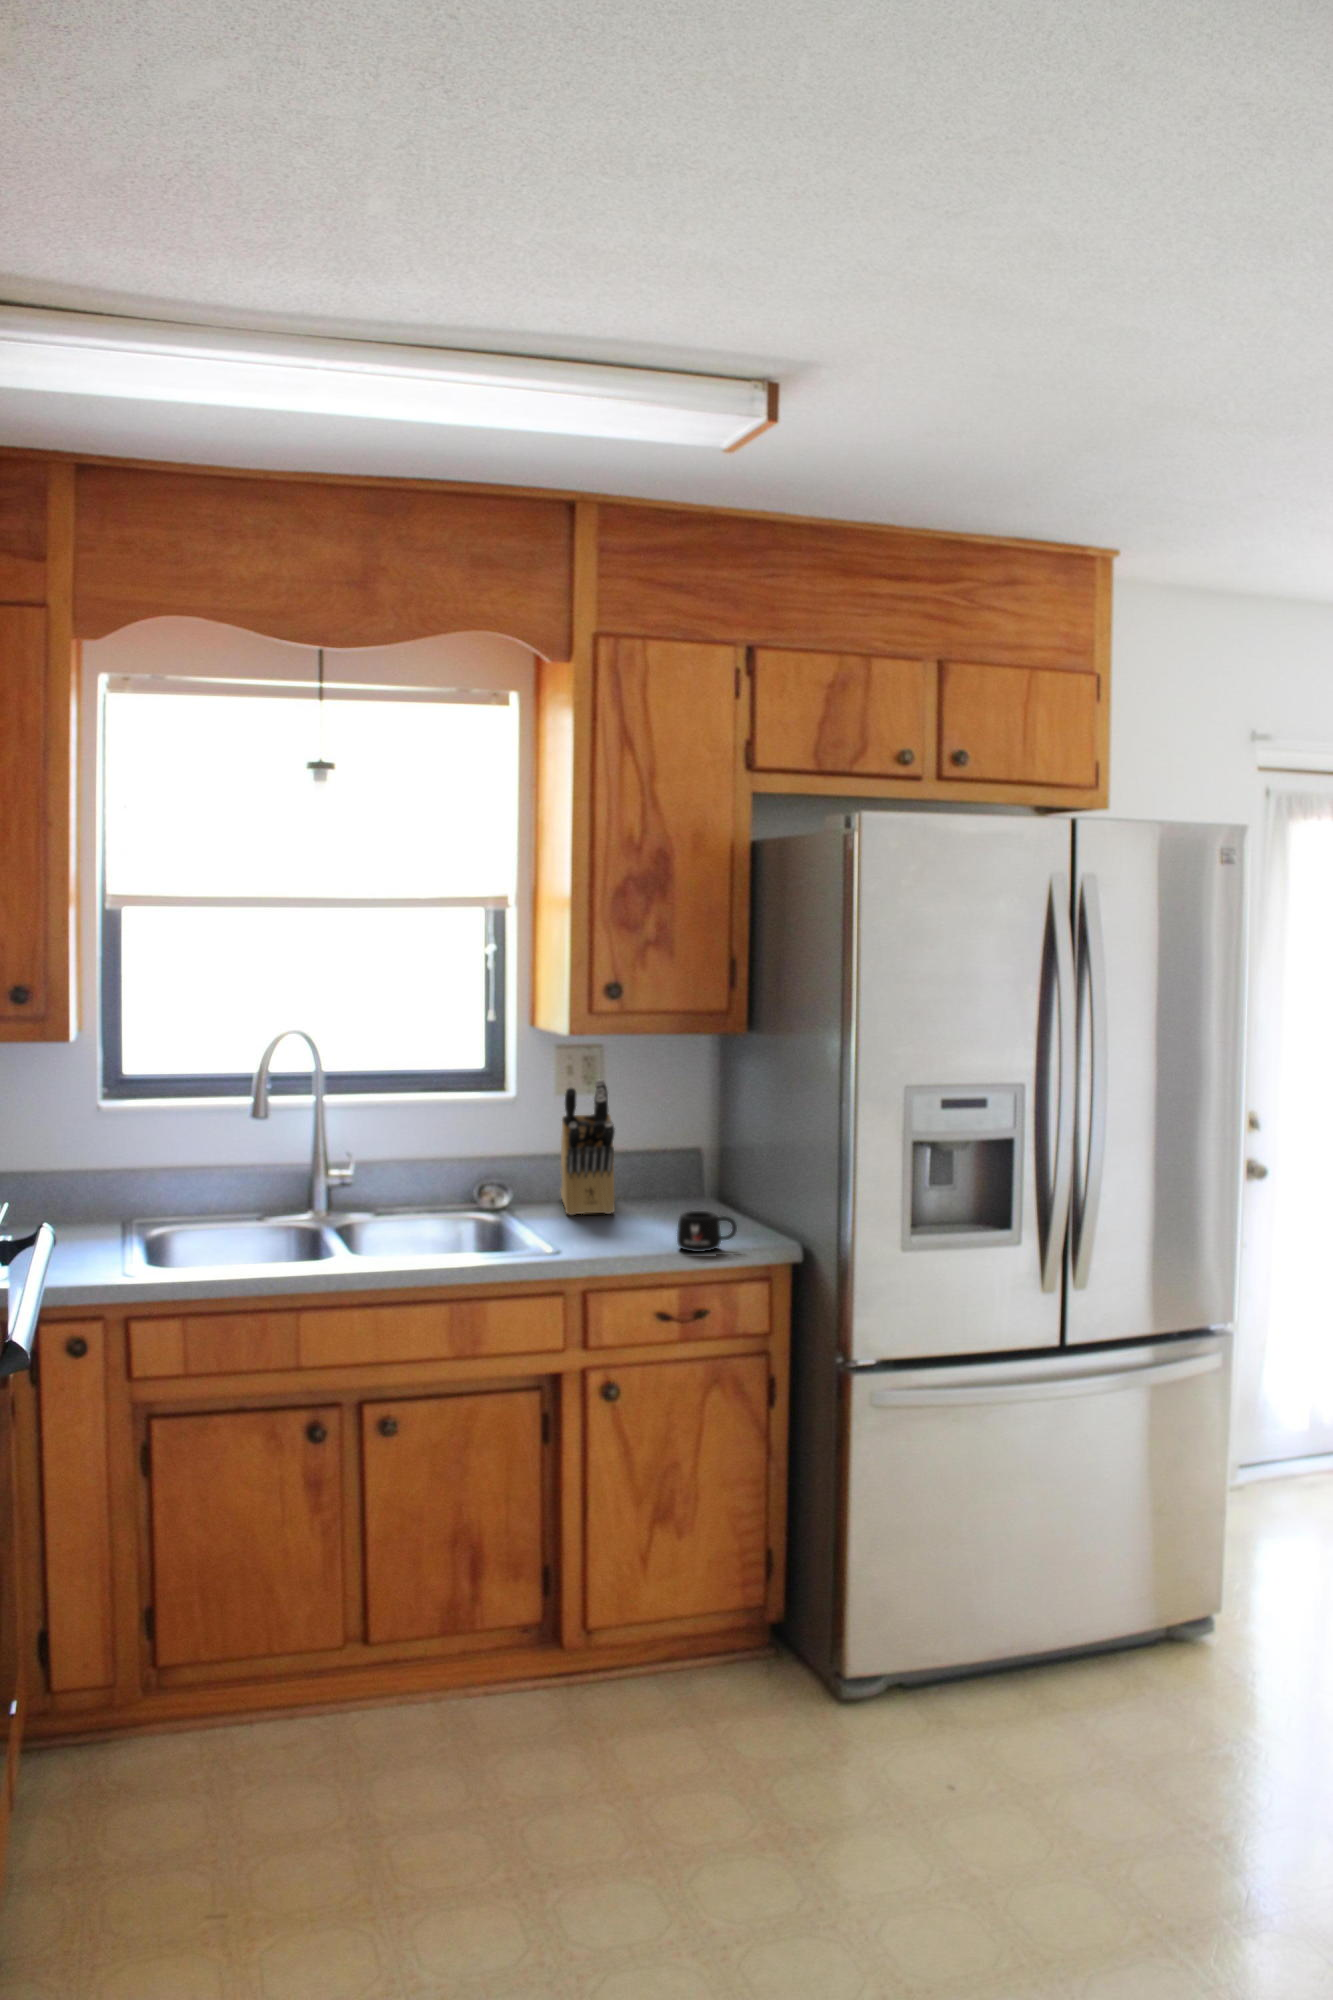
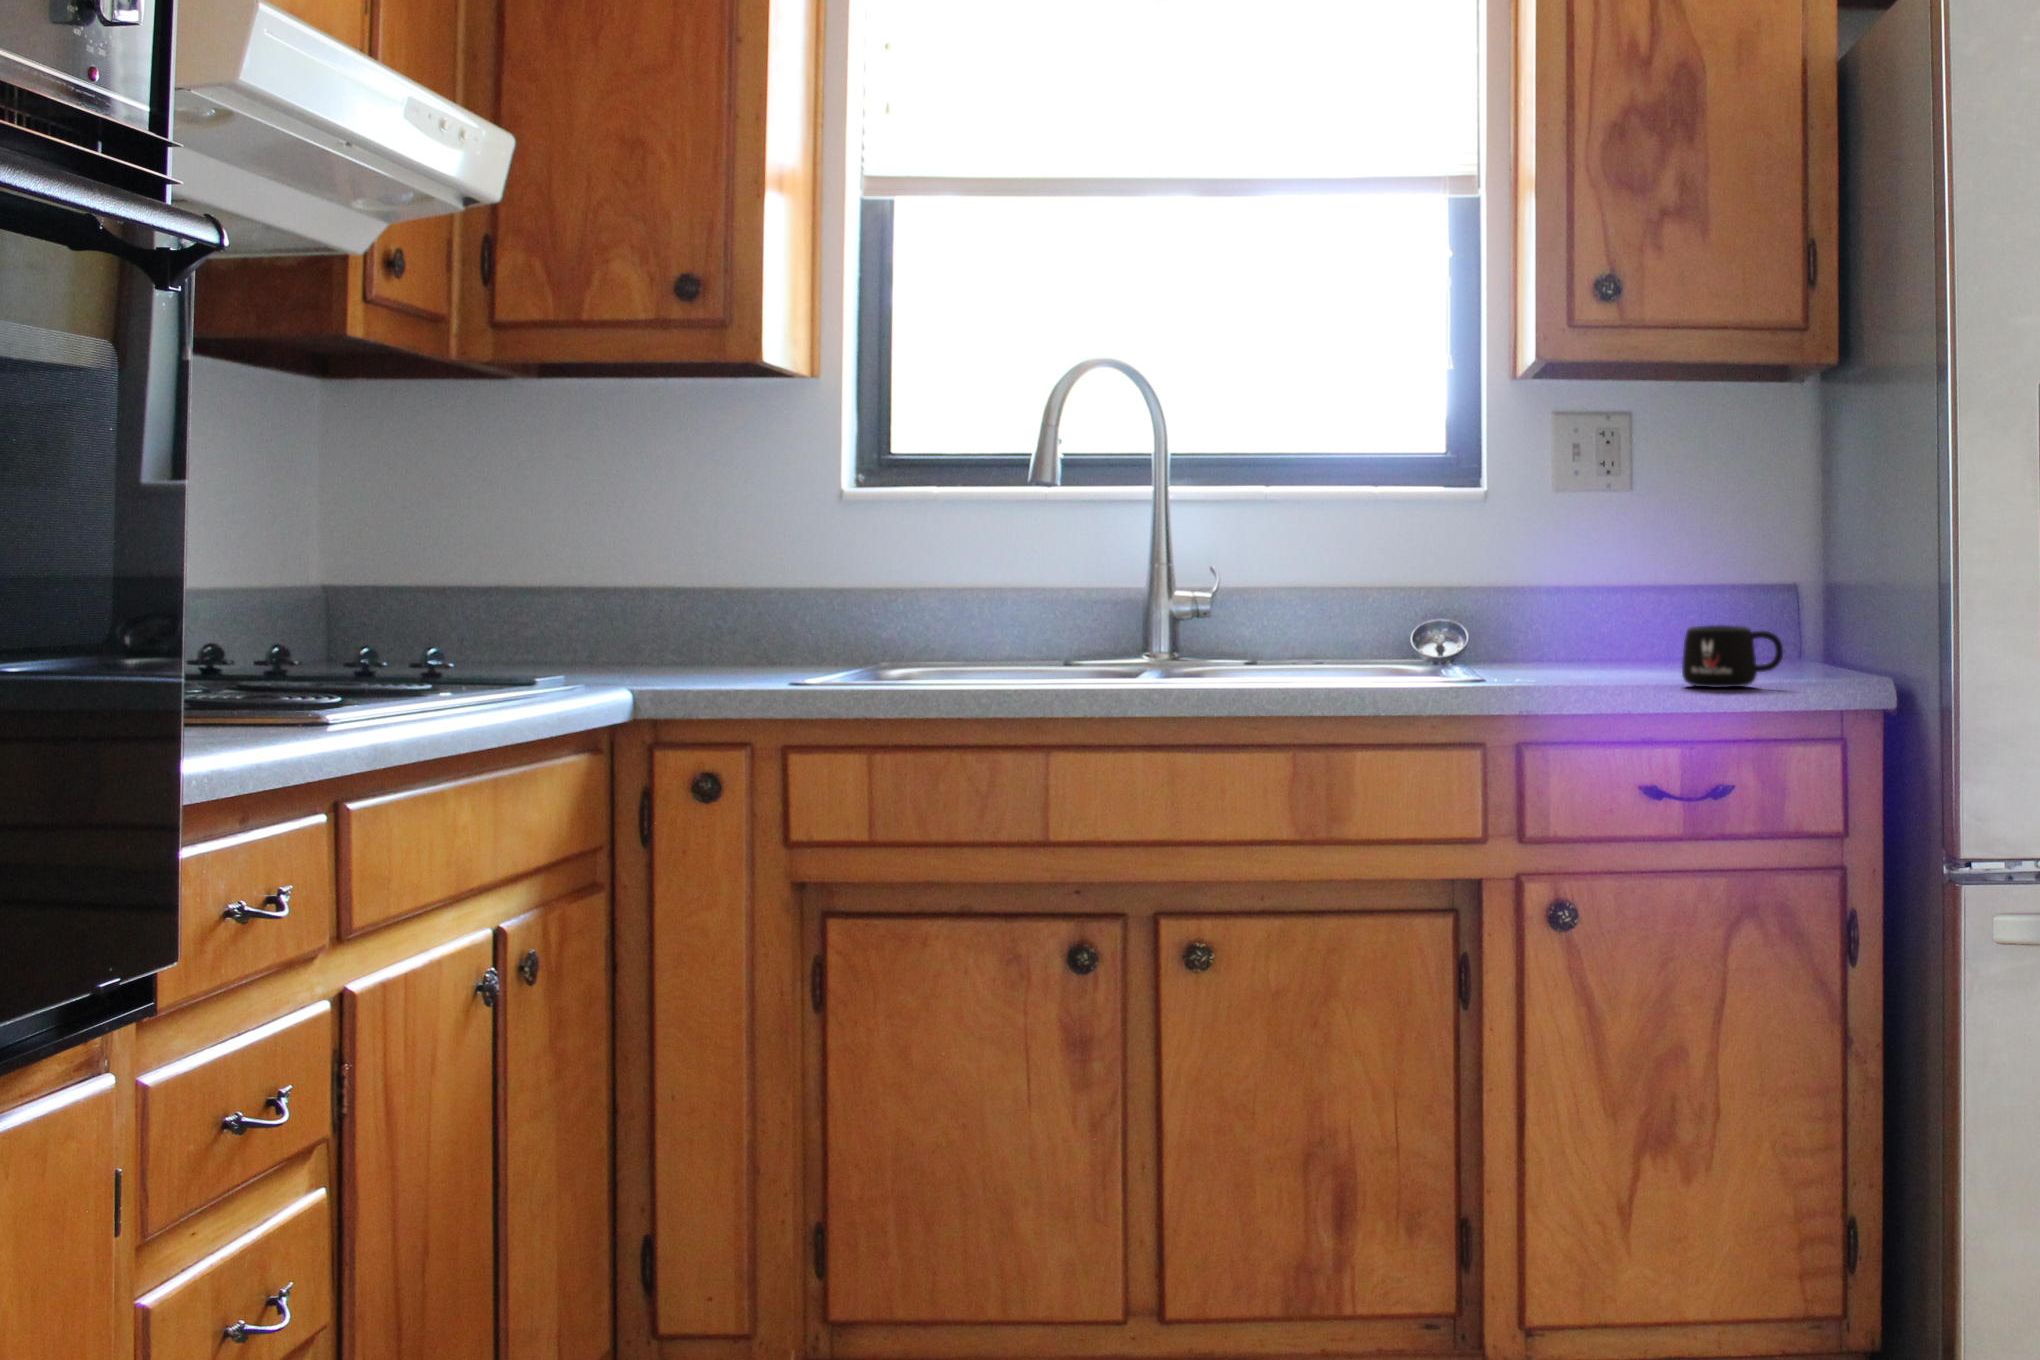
knife block: present [560,1080,615,1215] -> none [1536,442,1628,665]

